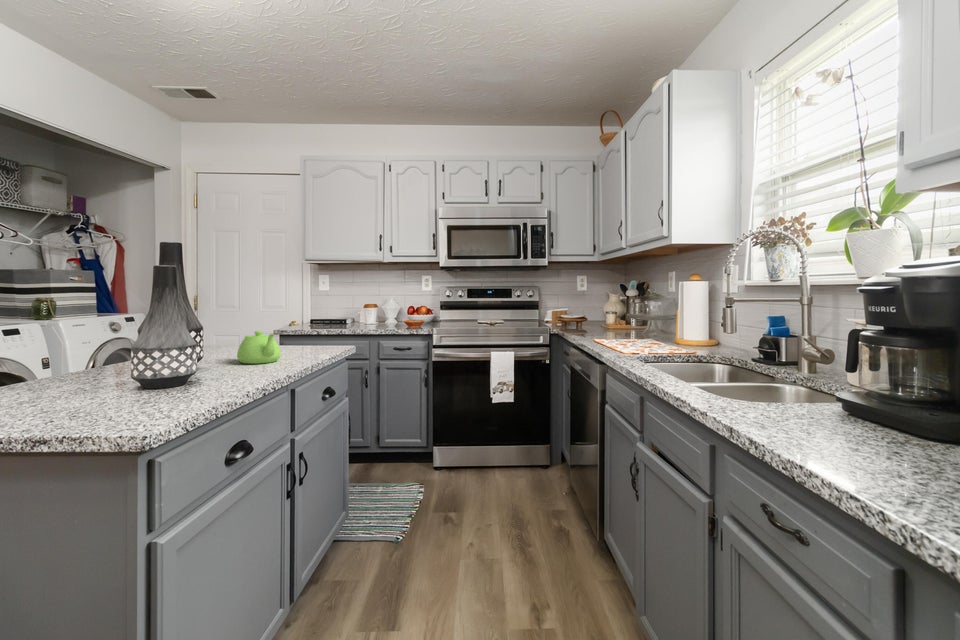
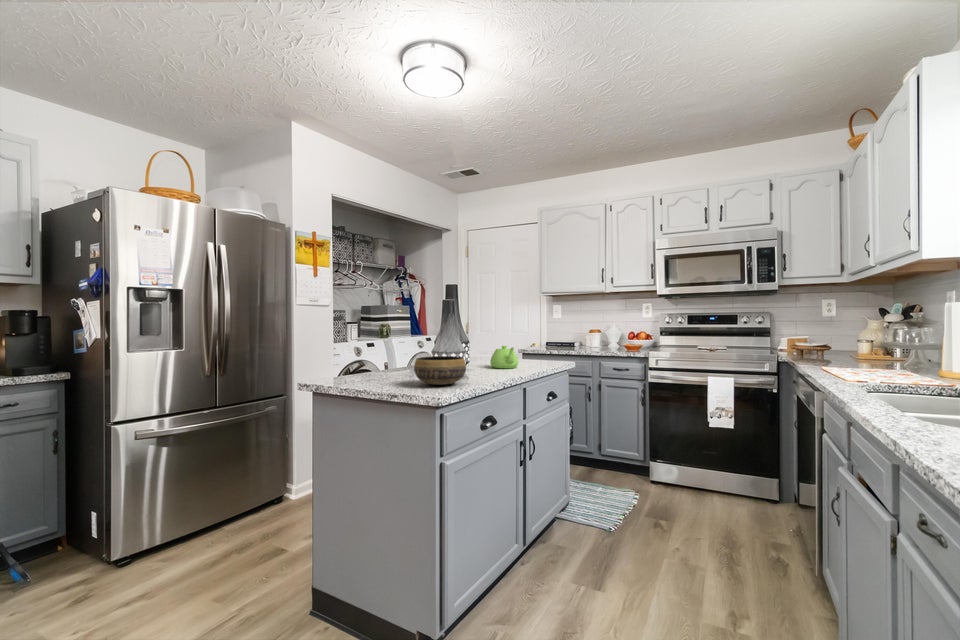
bowl: none [89,355,196,406] -> present [414,356,466,385]

